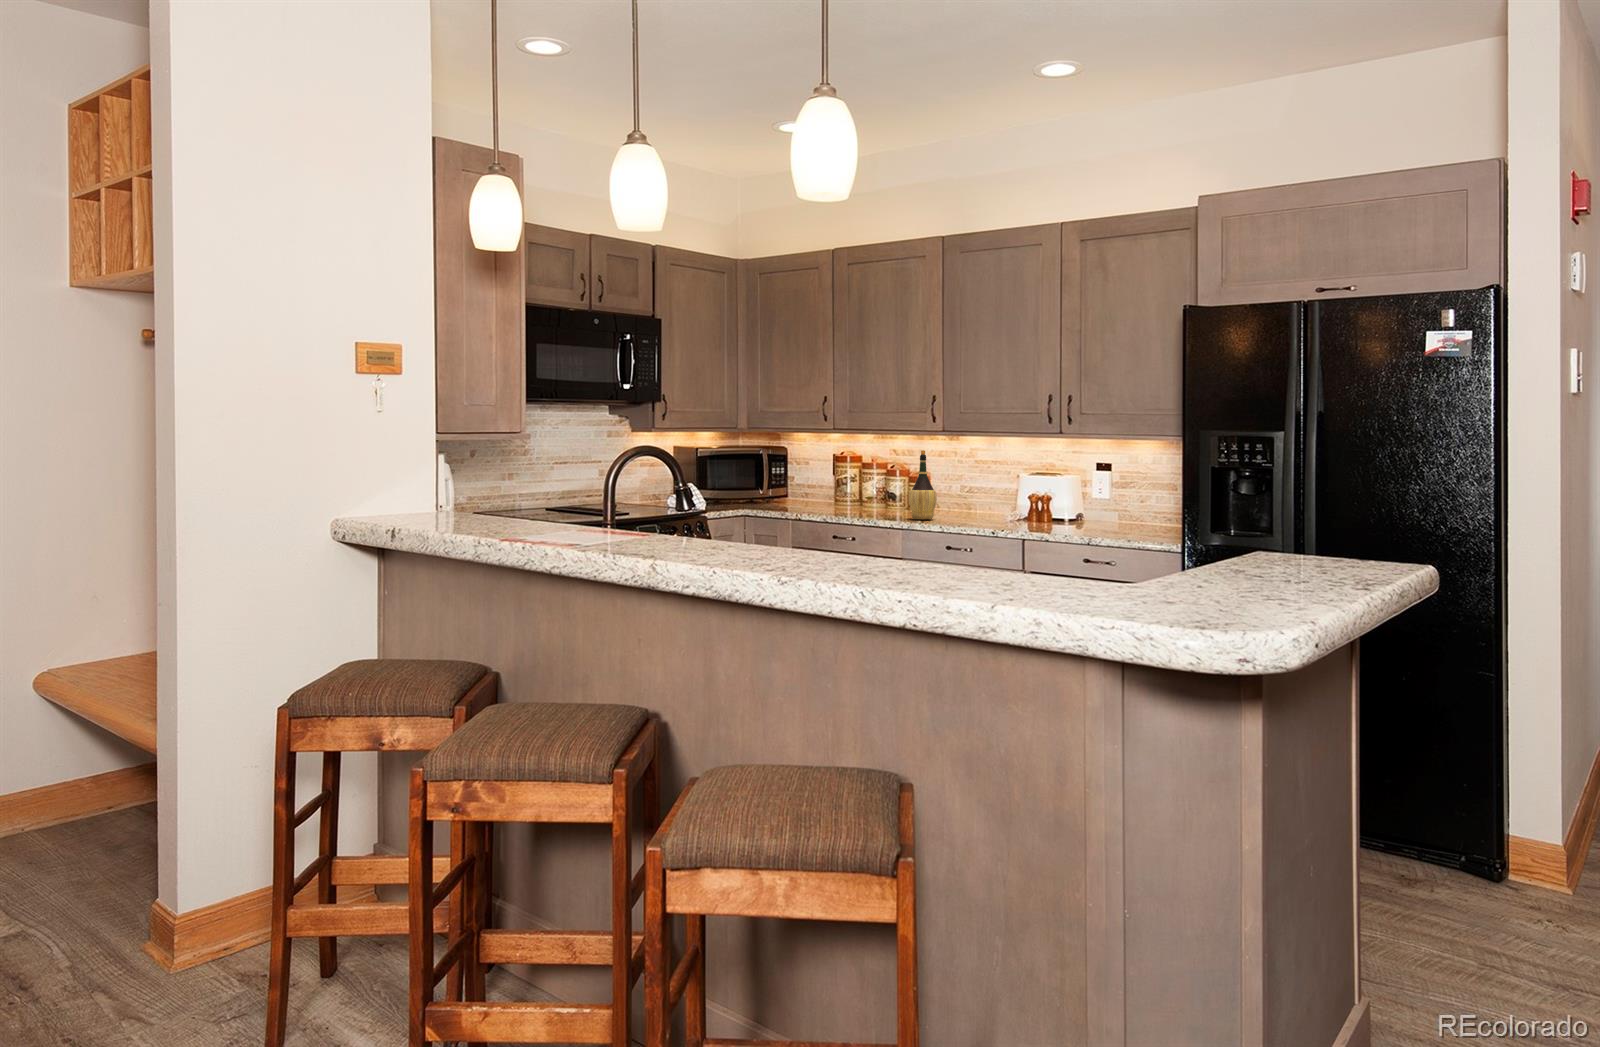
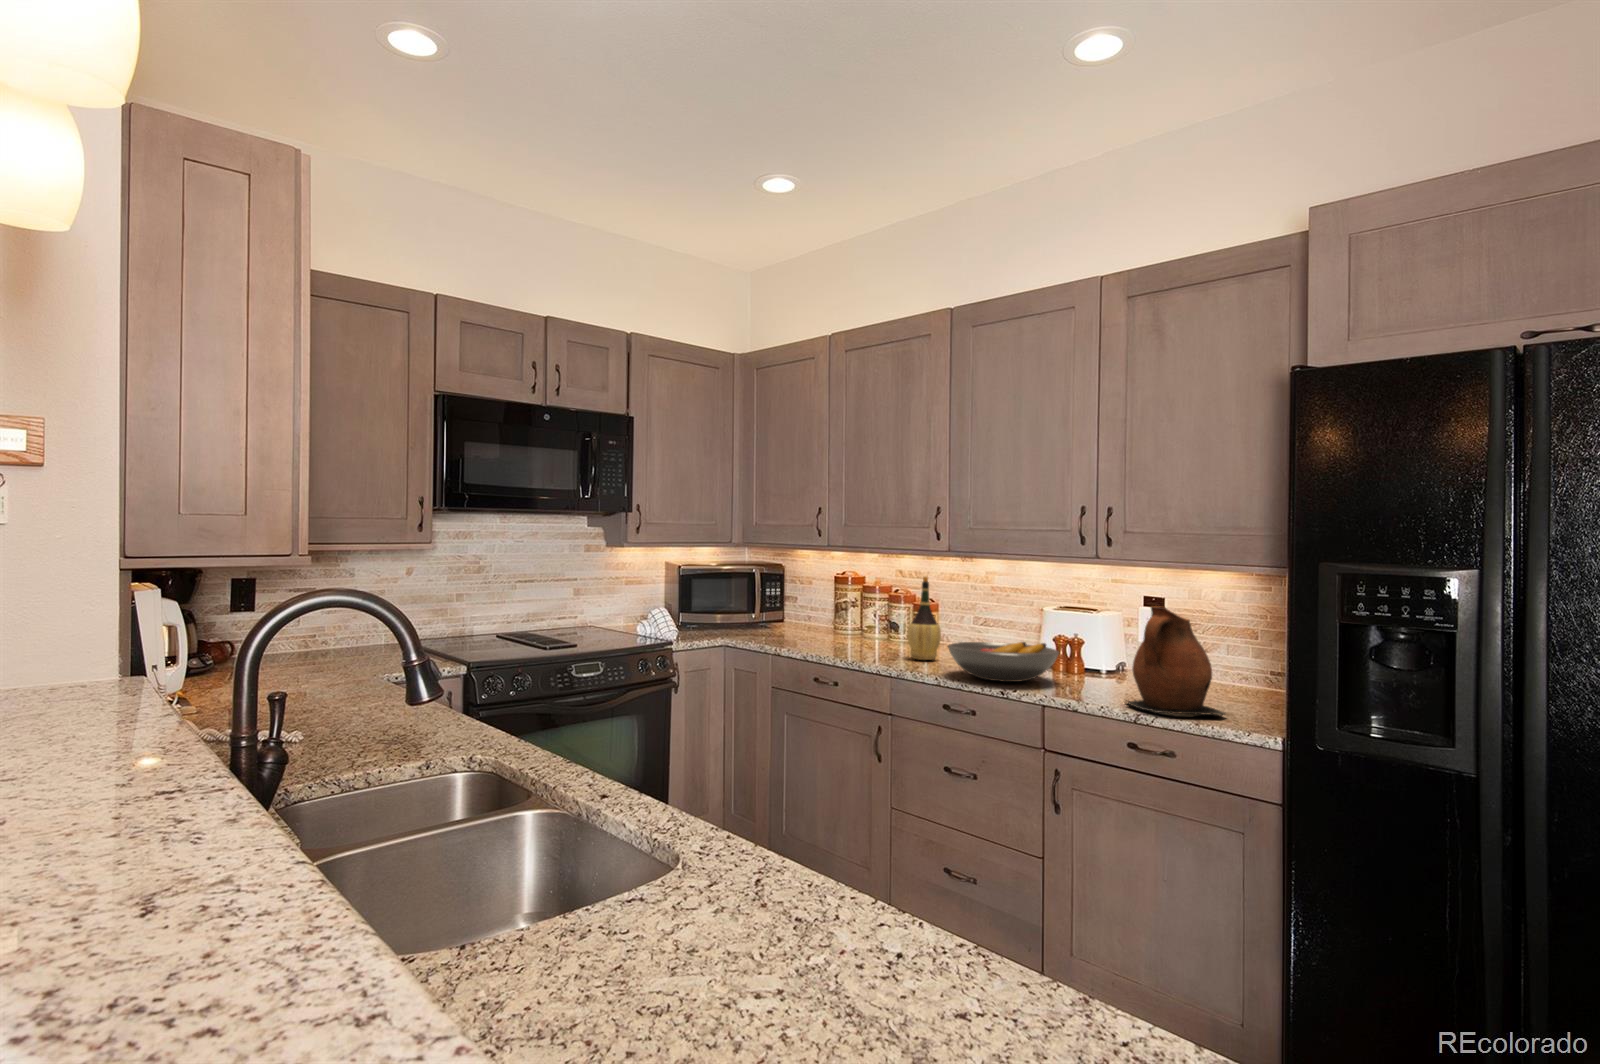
ceramic pitcher: none [1077,463,1149,540] -> present [1126,606,1226,716]
fruit bowl: none [945,497,1033,528] -> present [948,642,1059,682]

